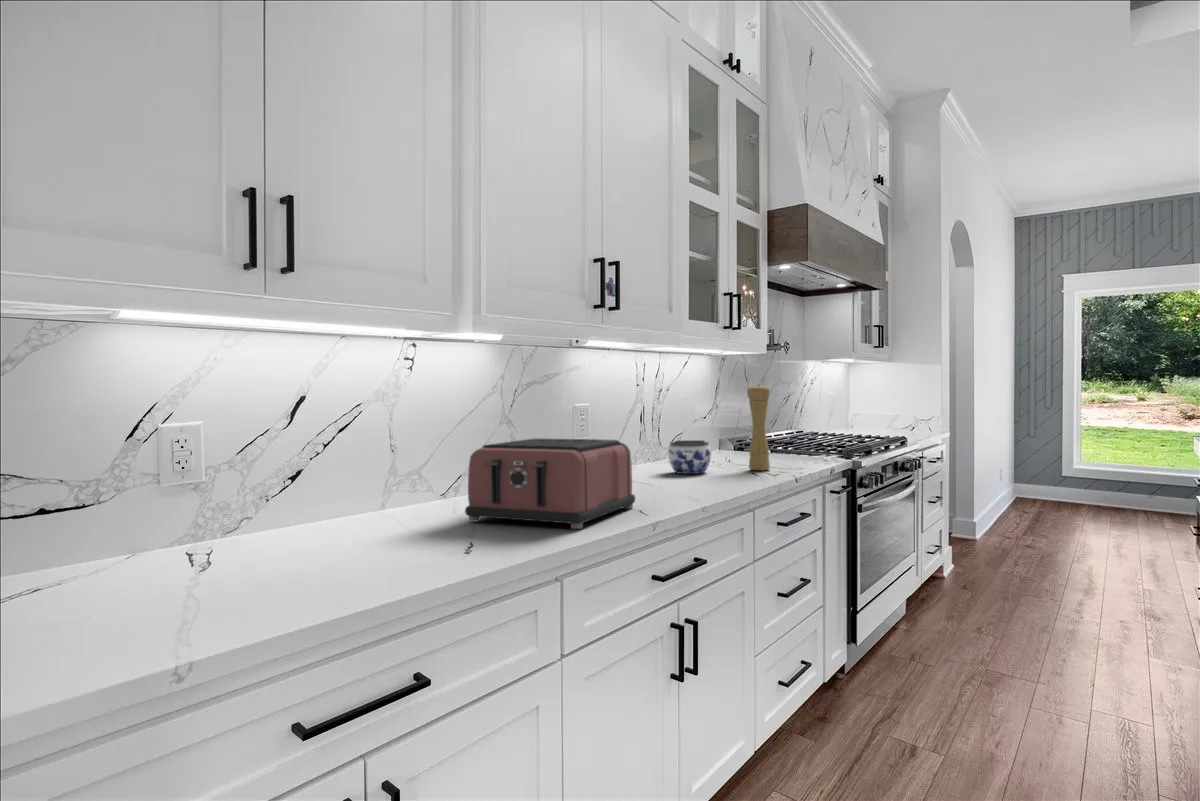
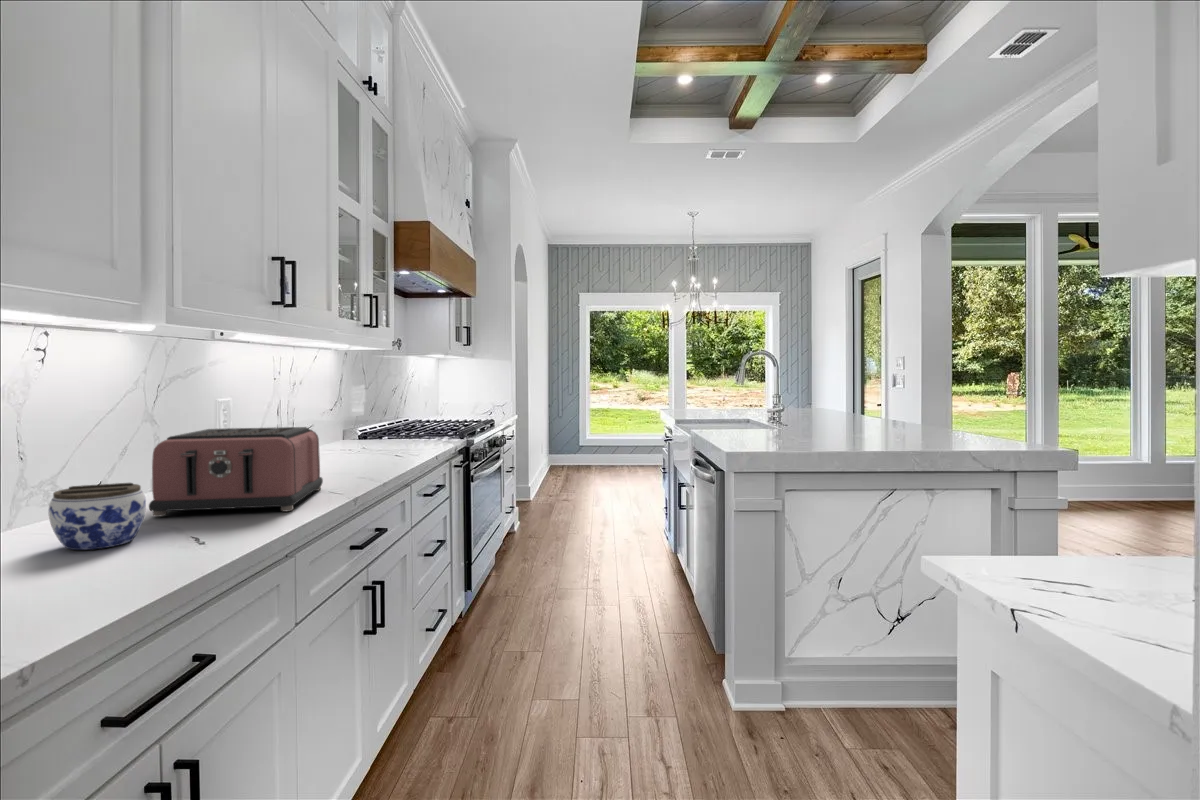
pepper mill: present [747,385,770,470] -> none [390,376,410,451]
jar: present [668,440,711,474] -> present [49,483,146,550]

